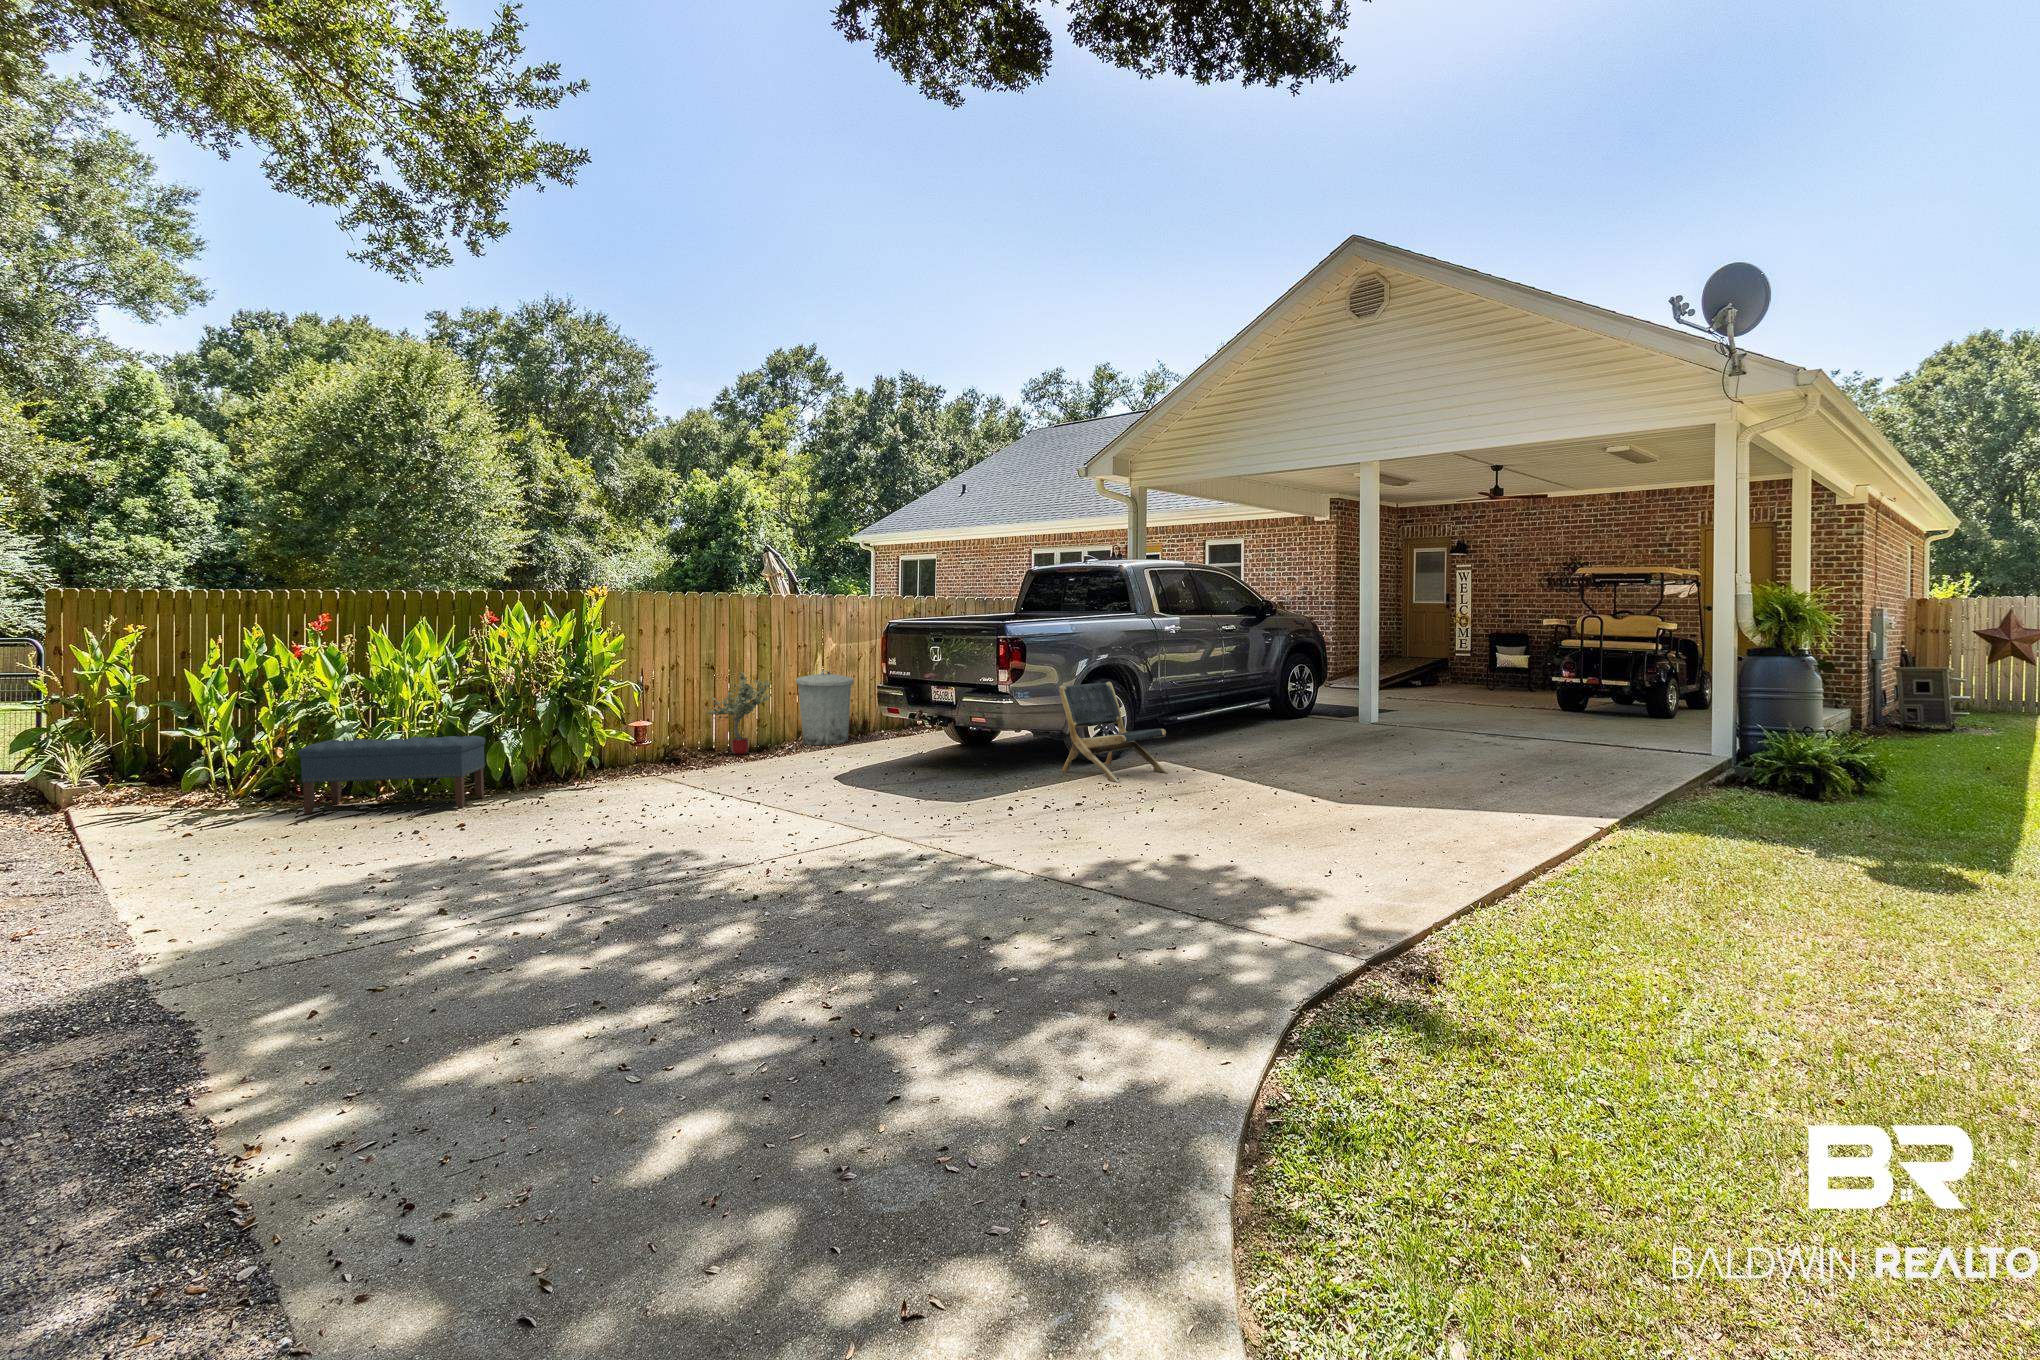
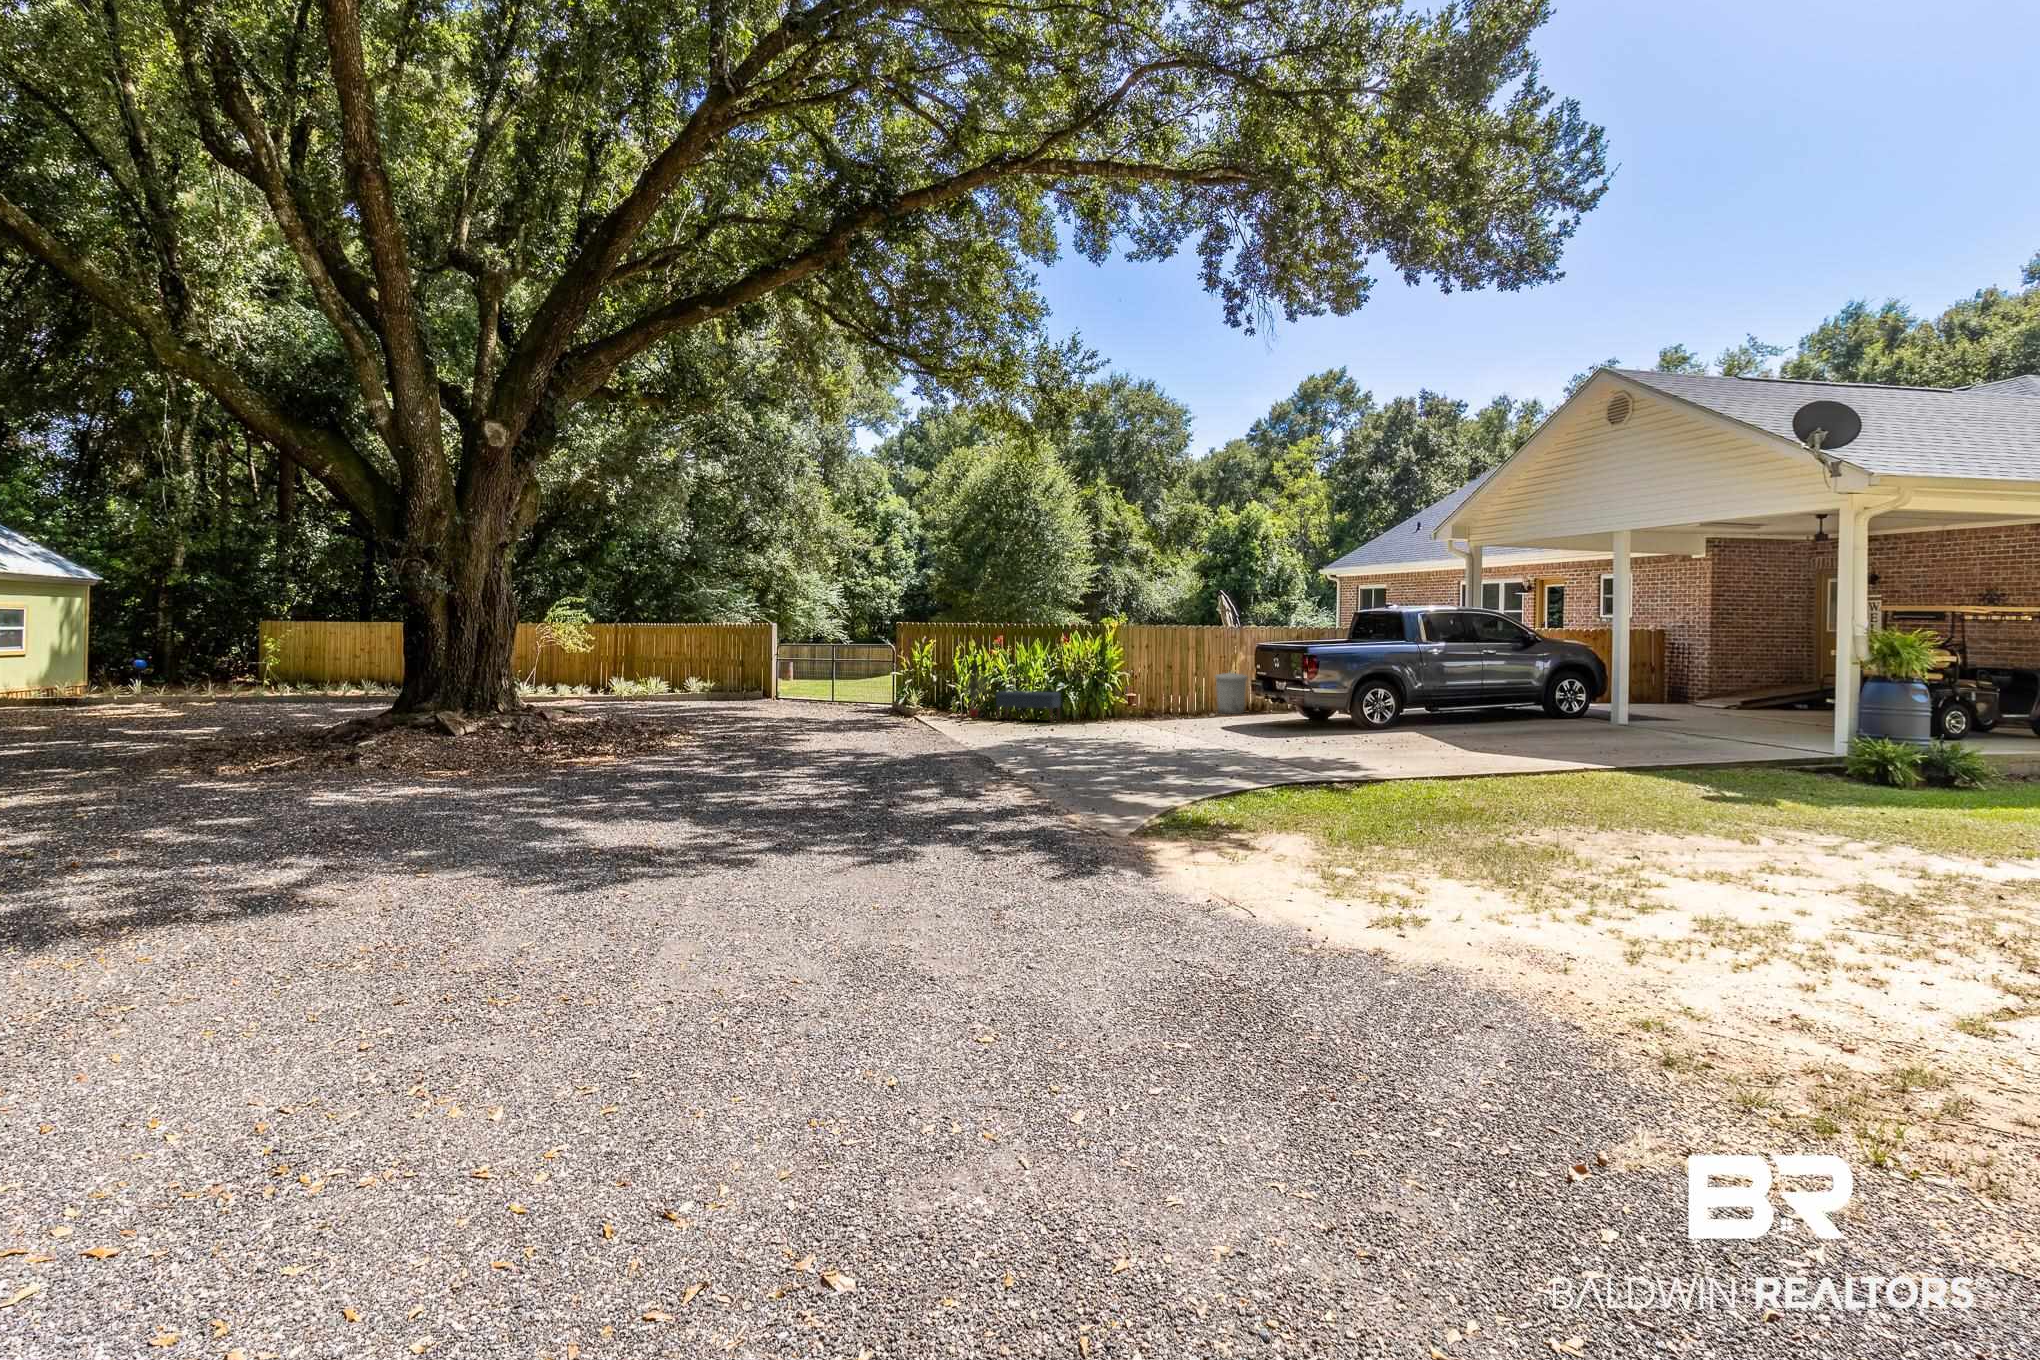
potted tree: present [707,672,770,755] -> present [963,673,988,717]
lounge chair: present [1059,682,1168,782] -> none [1338,681,1400,735]

